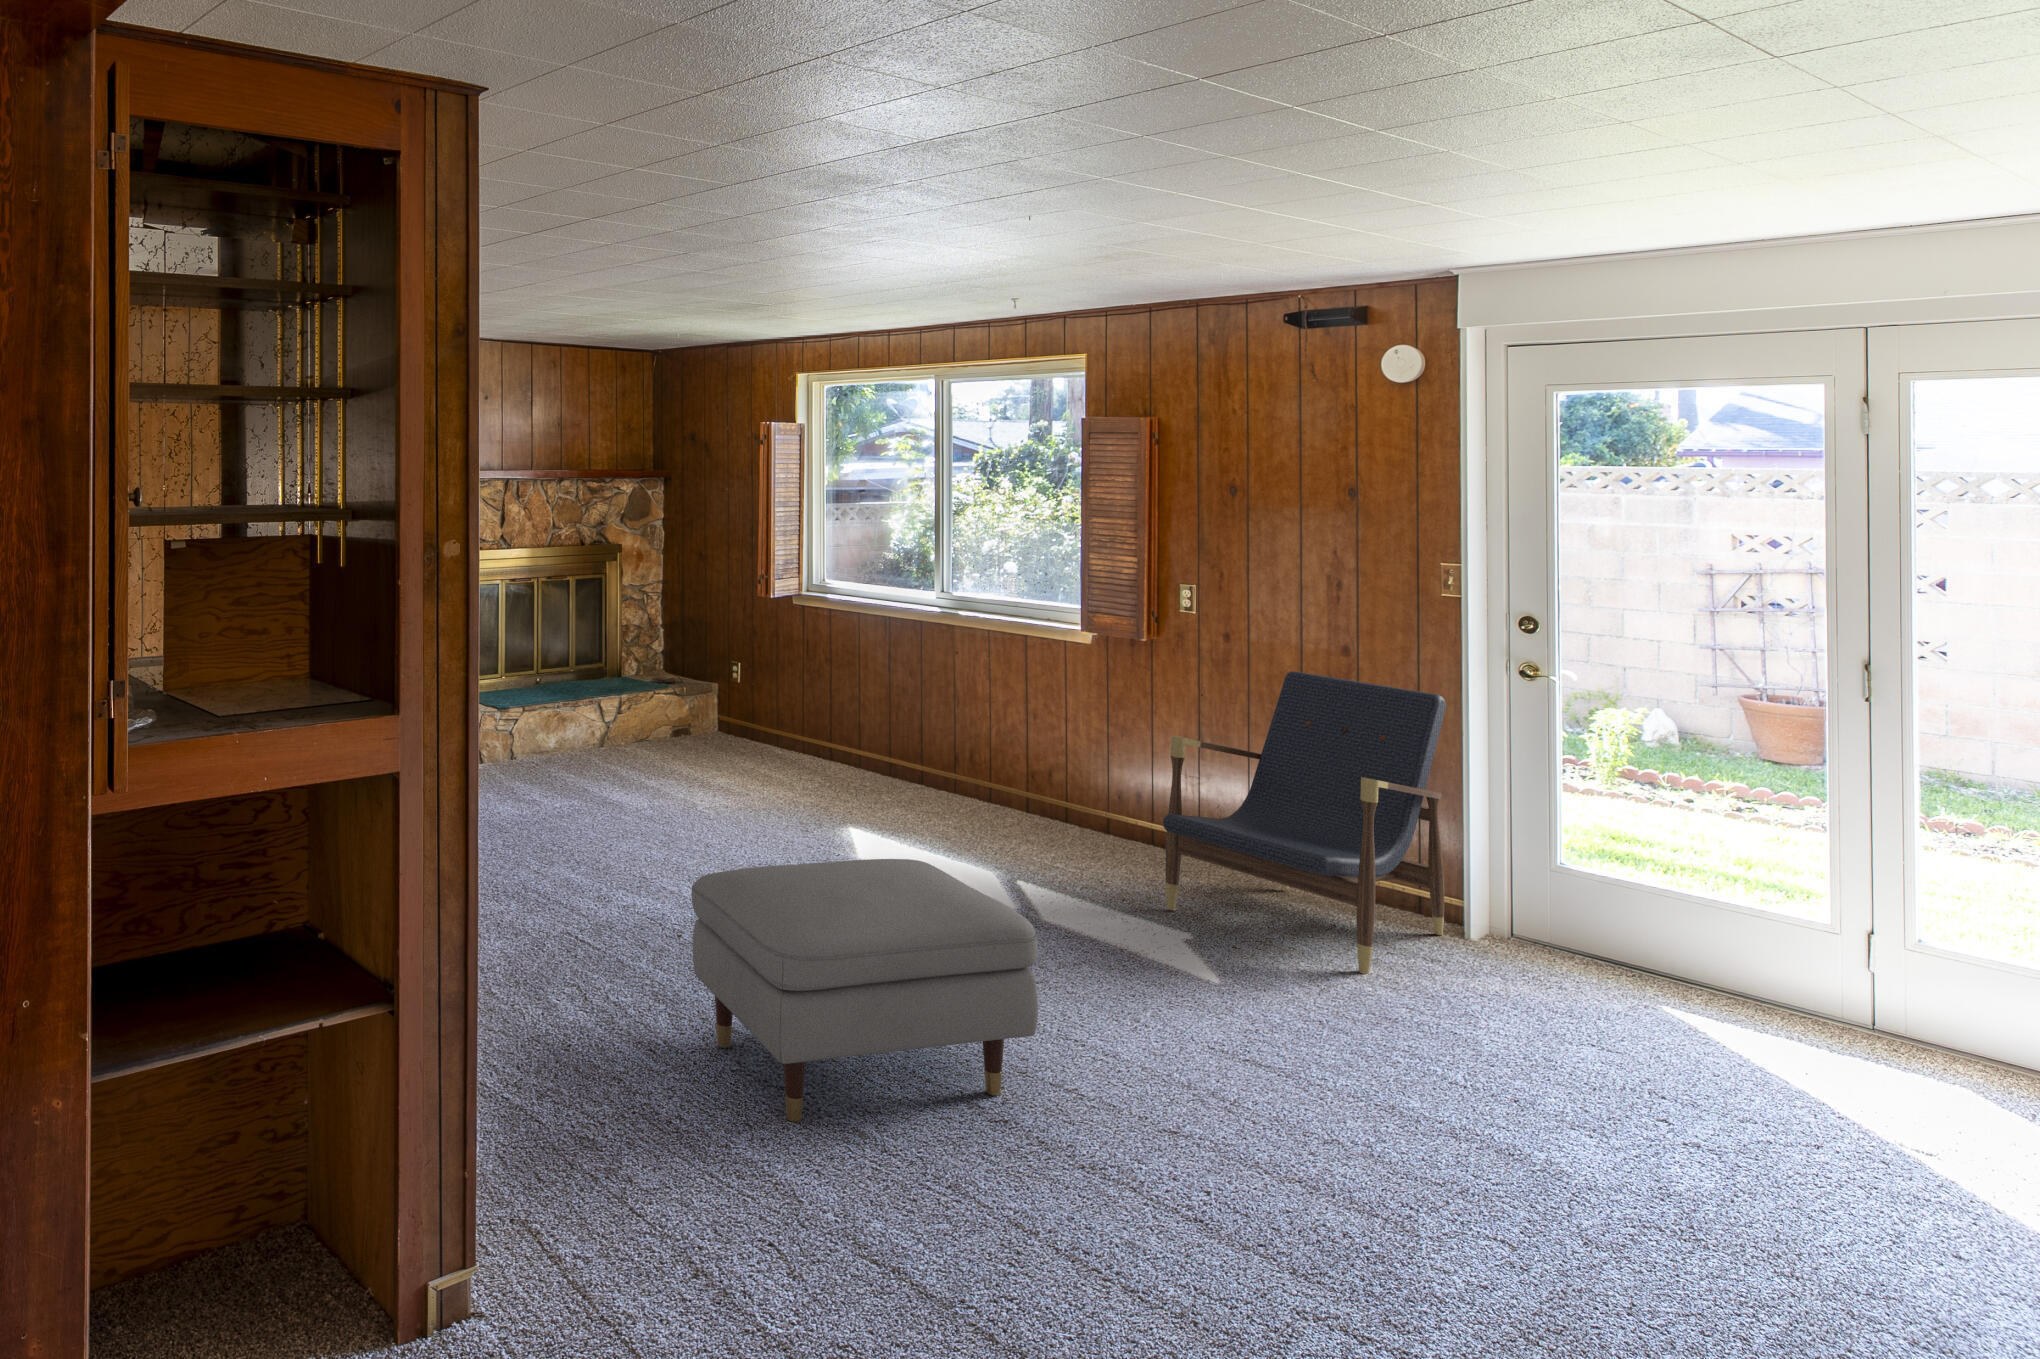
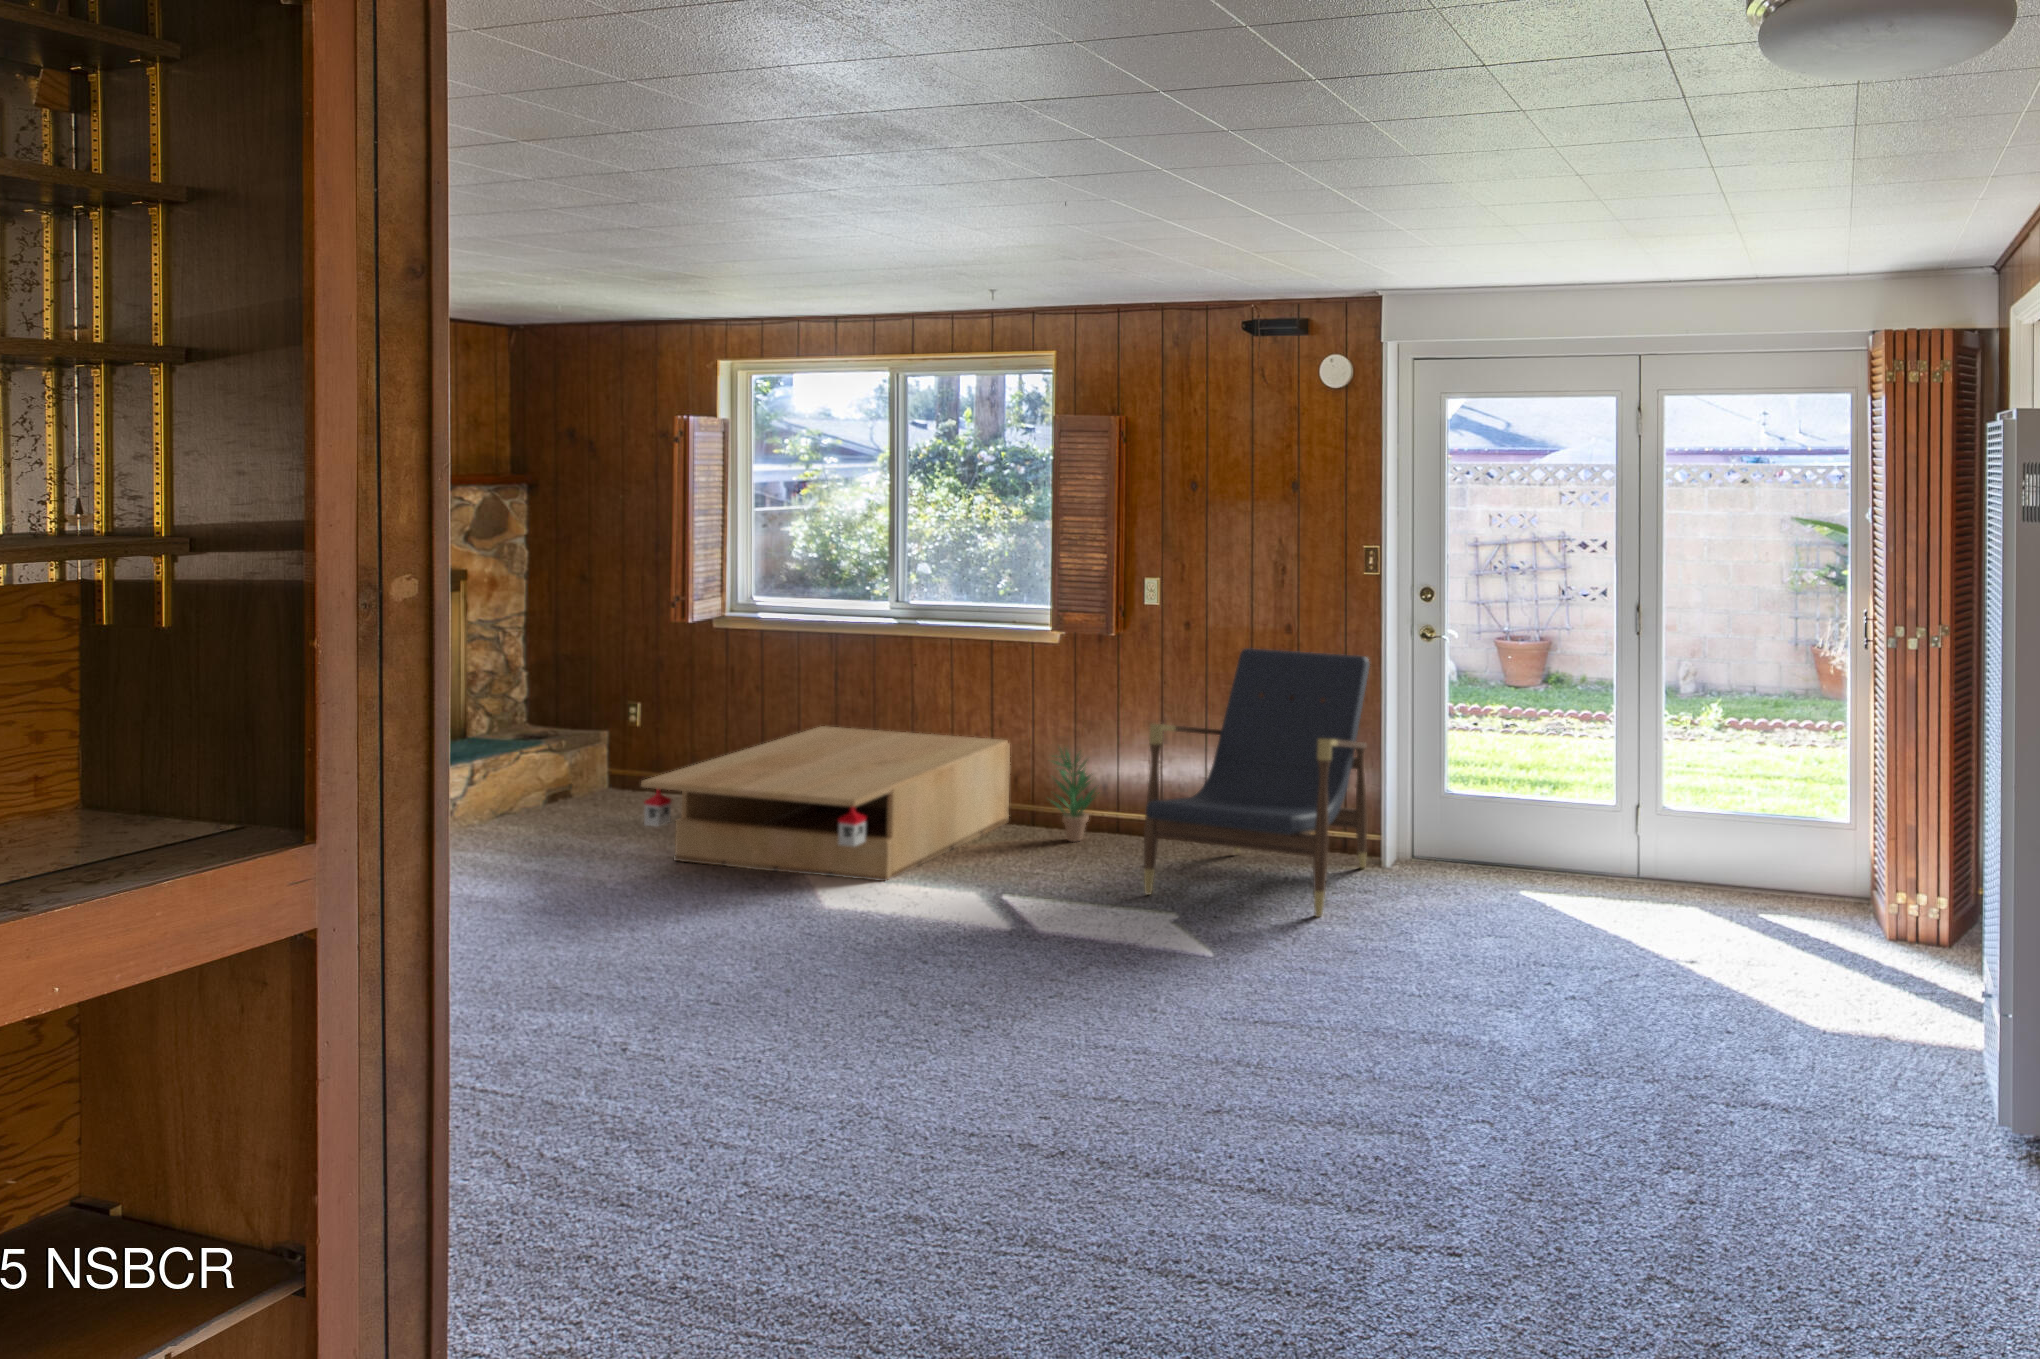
coffee table: none [723,700,1049,848] -> present [641,726,1010,881]
potted plant: none [1078,745,1137,845] -> present [1051,749,1099,842]
ottoman: present [692,859,1038,1122] -> none [687,898,1087,1231]

